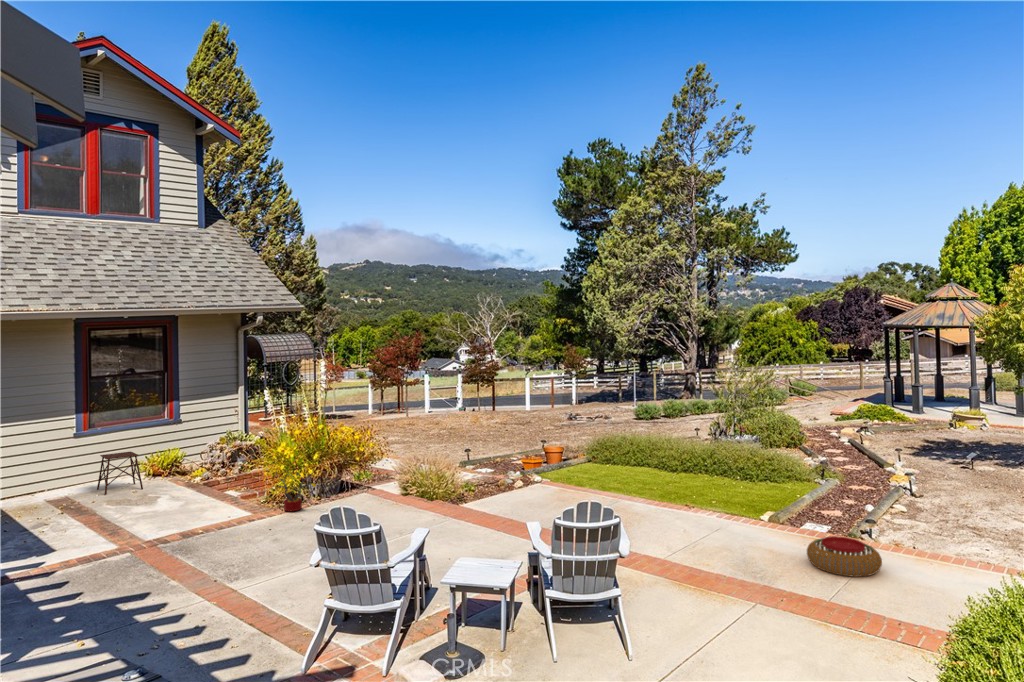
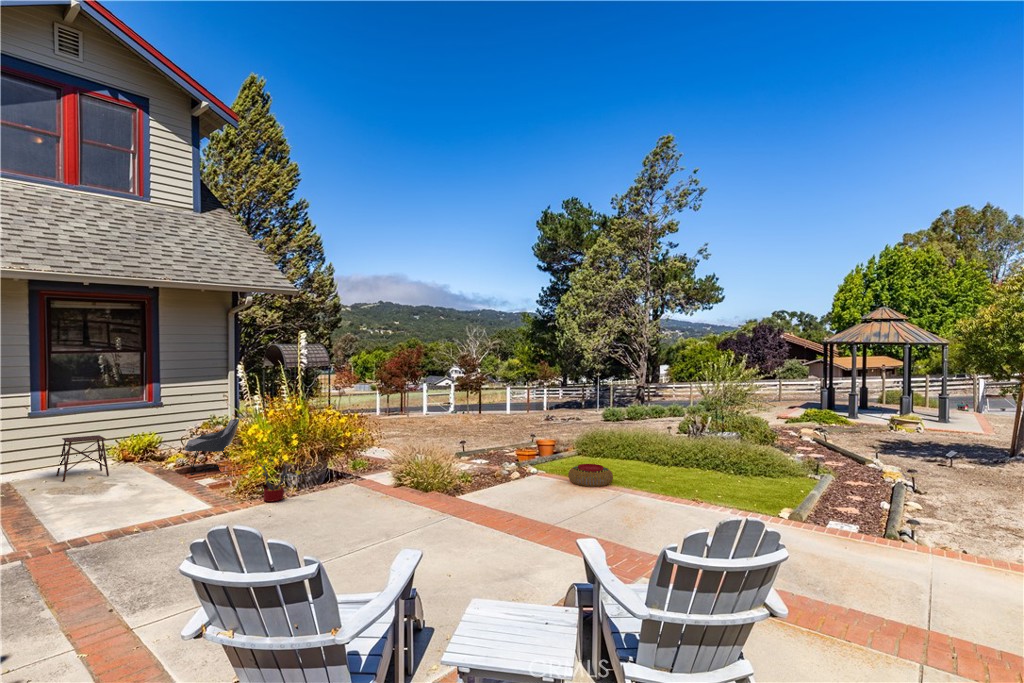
lounge chair: none [209,433,256,488] -> present [185,418,239,475]
pouf: present [807,536,882,577] -> present [568,464,613,487]

